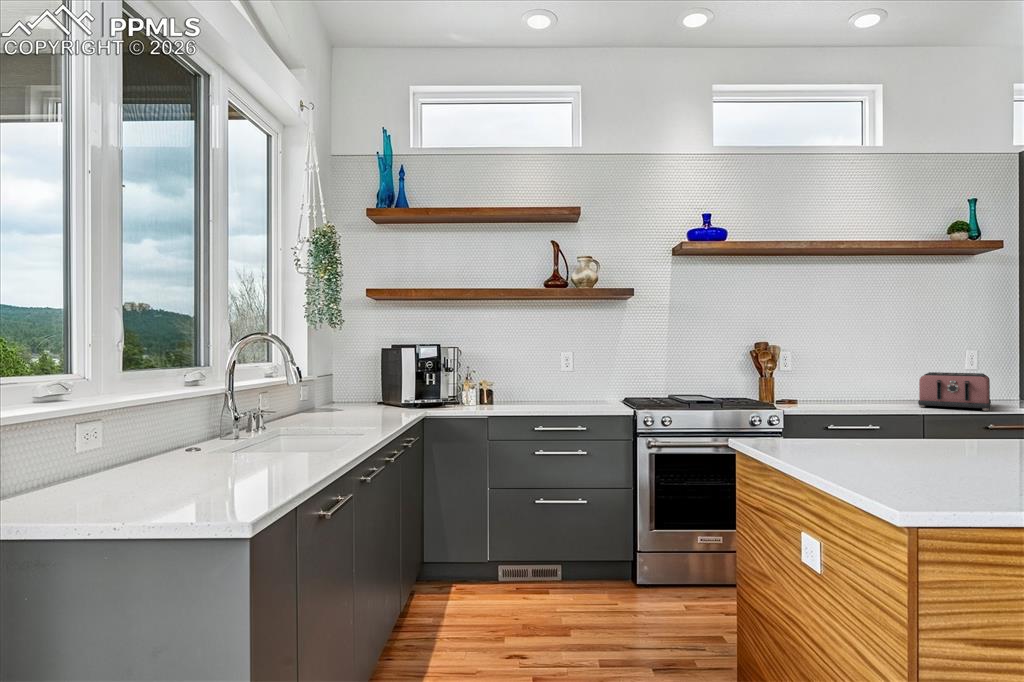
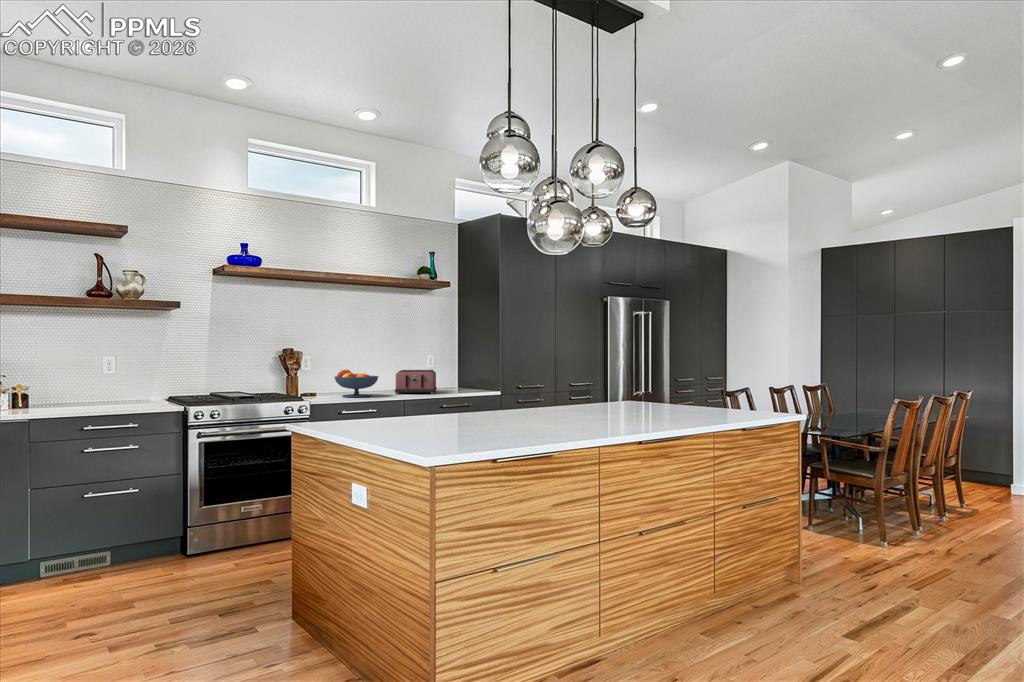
fruit bowl: none [824,370,892,410] -> present [334,369,379,397]

